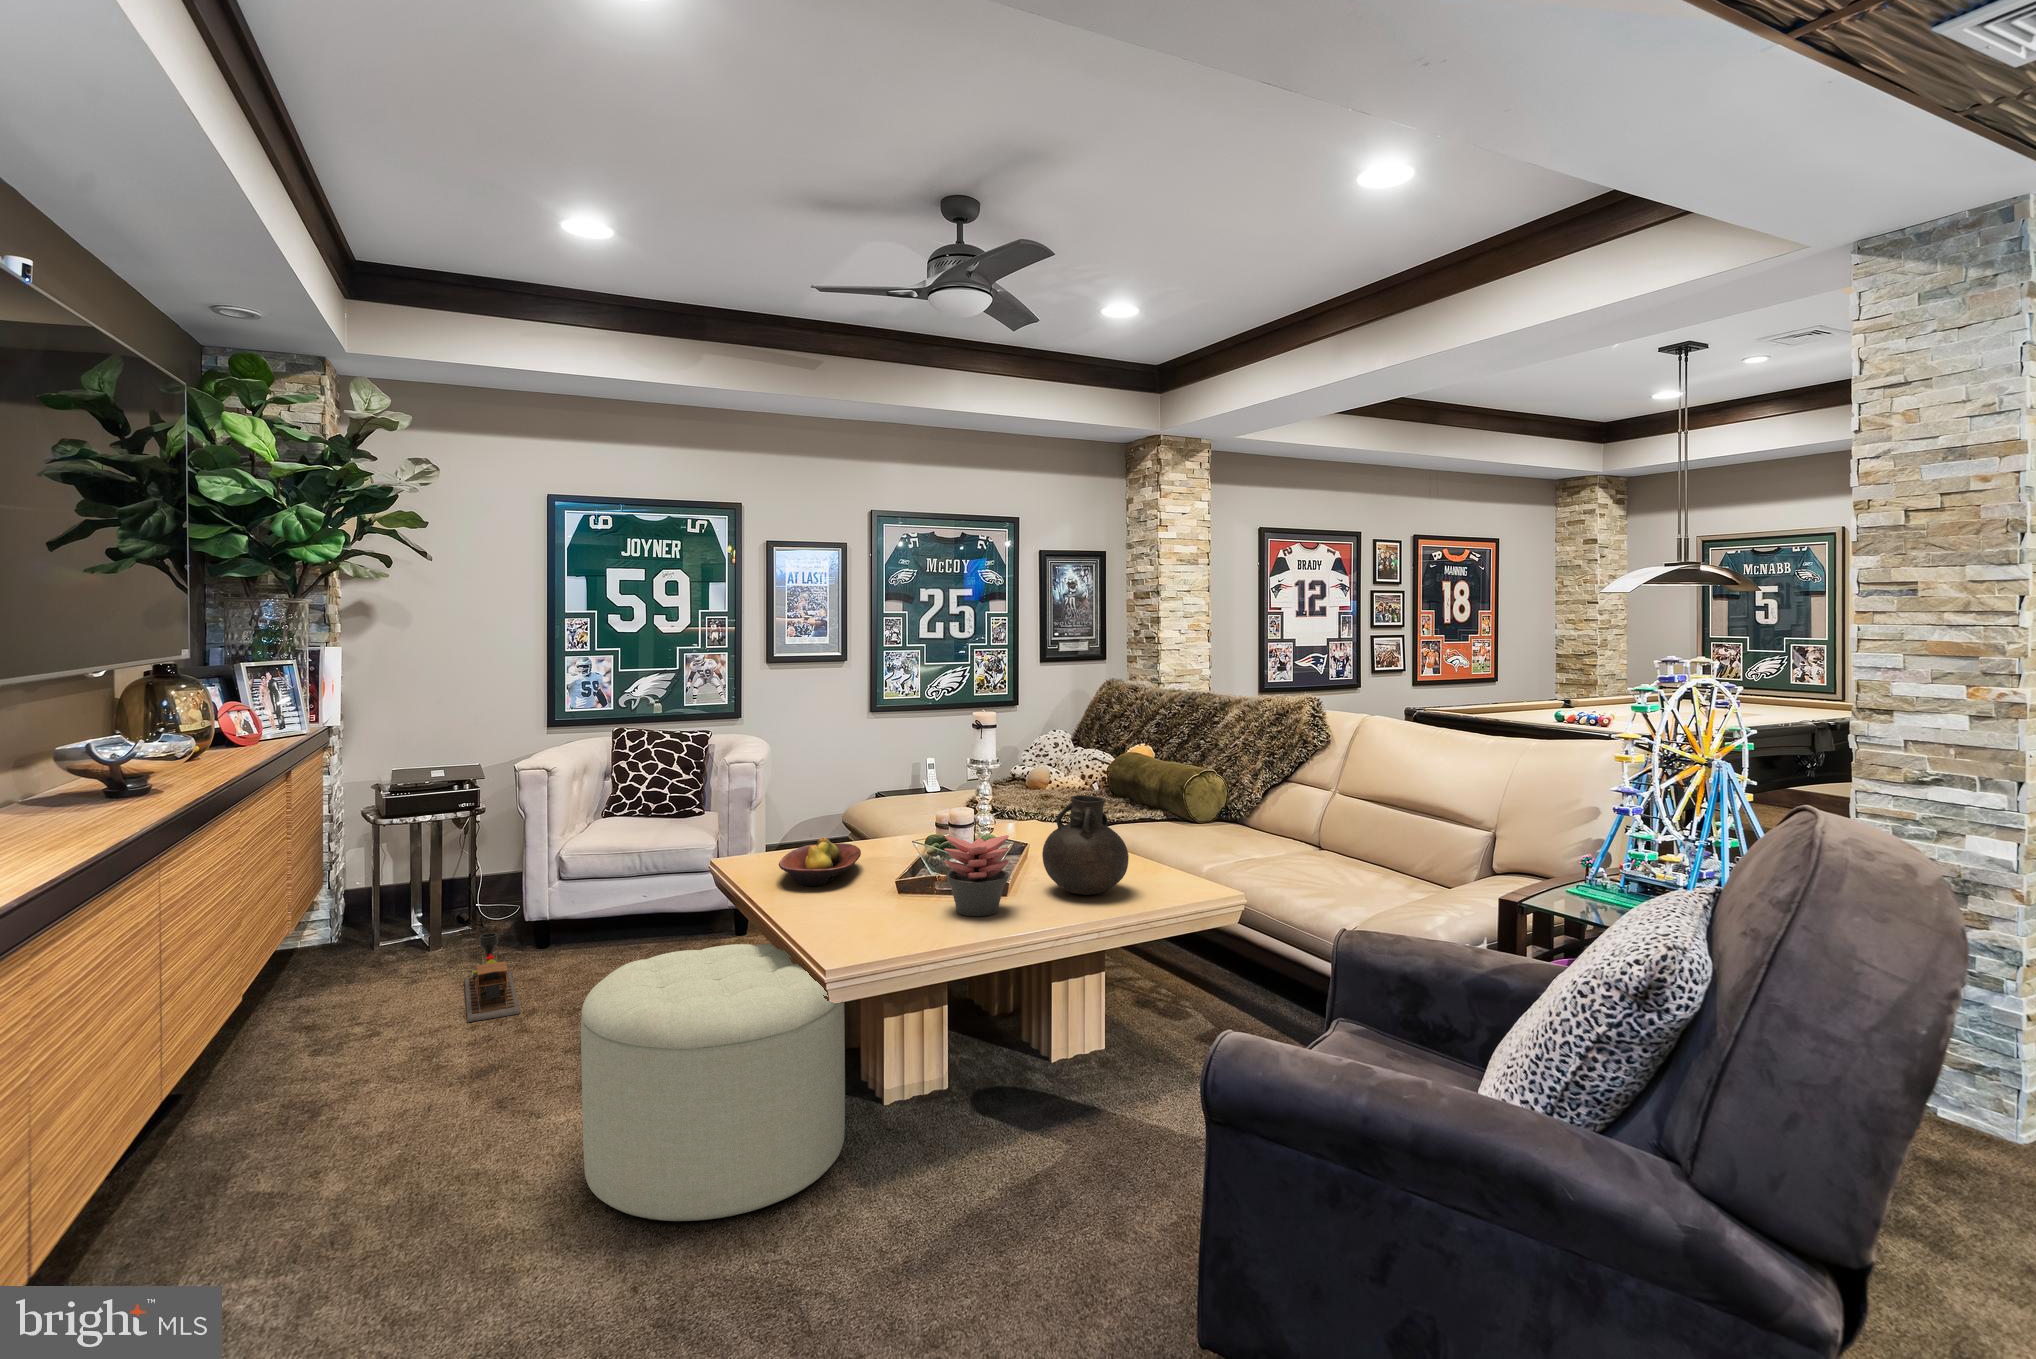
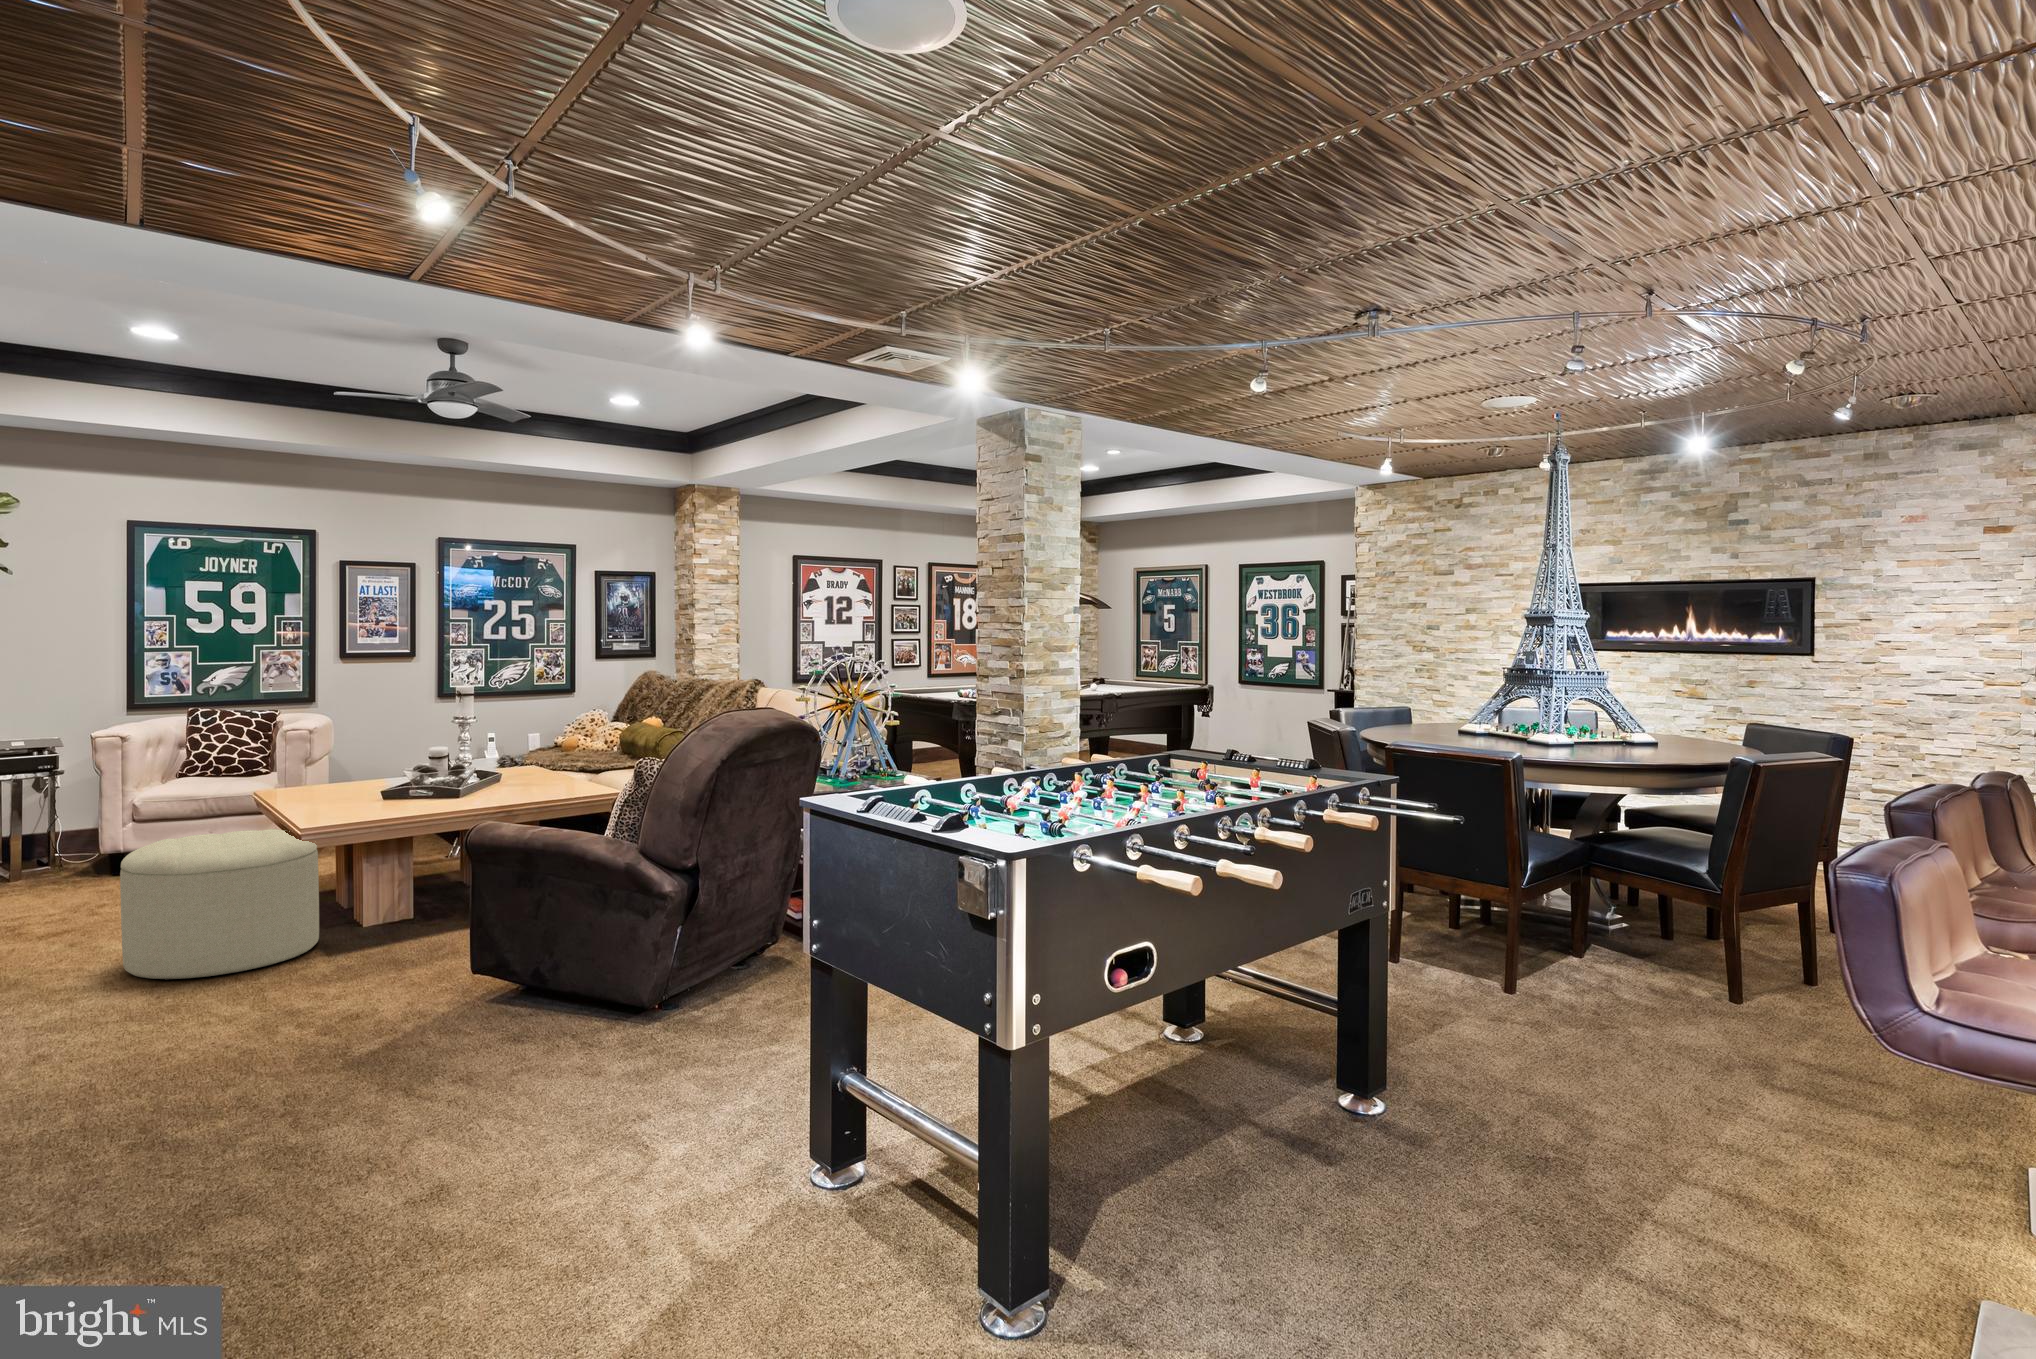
vase: present [1042,795,1129,895] -> none [486,736,546,798]
succulent plant: present [944,835,1009,916] -> none [402,760,454,810]
fruit bowl: present [779,837,861,886] -> none [294,771,366,801]
toy train: present [464,933,520,1022] -> none [41,857,89,915]

